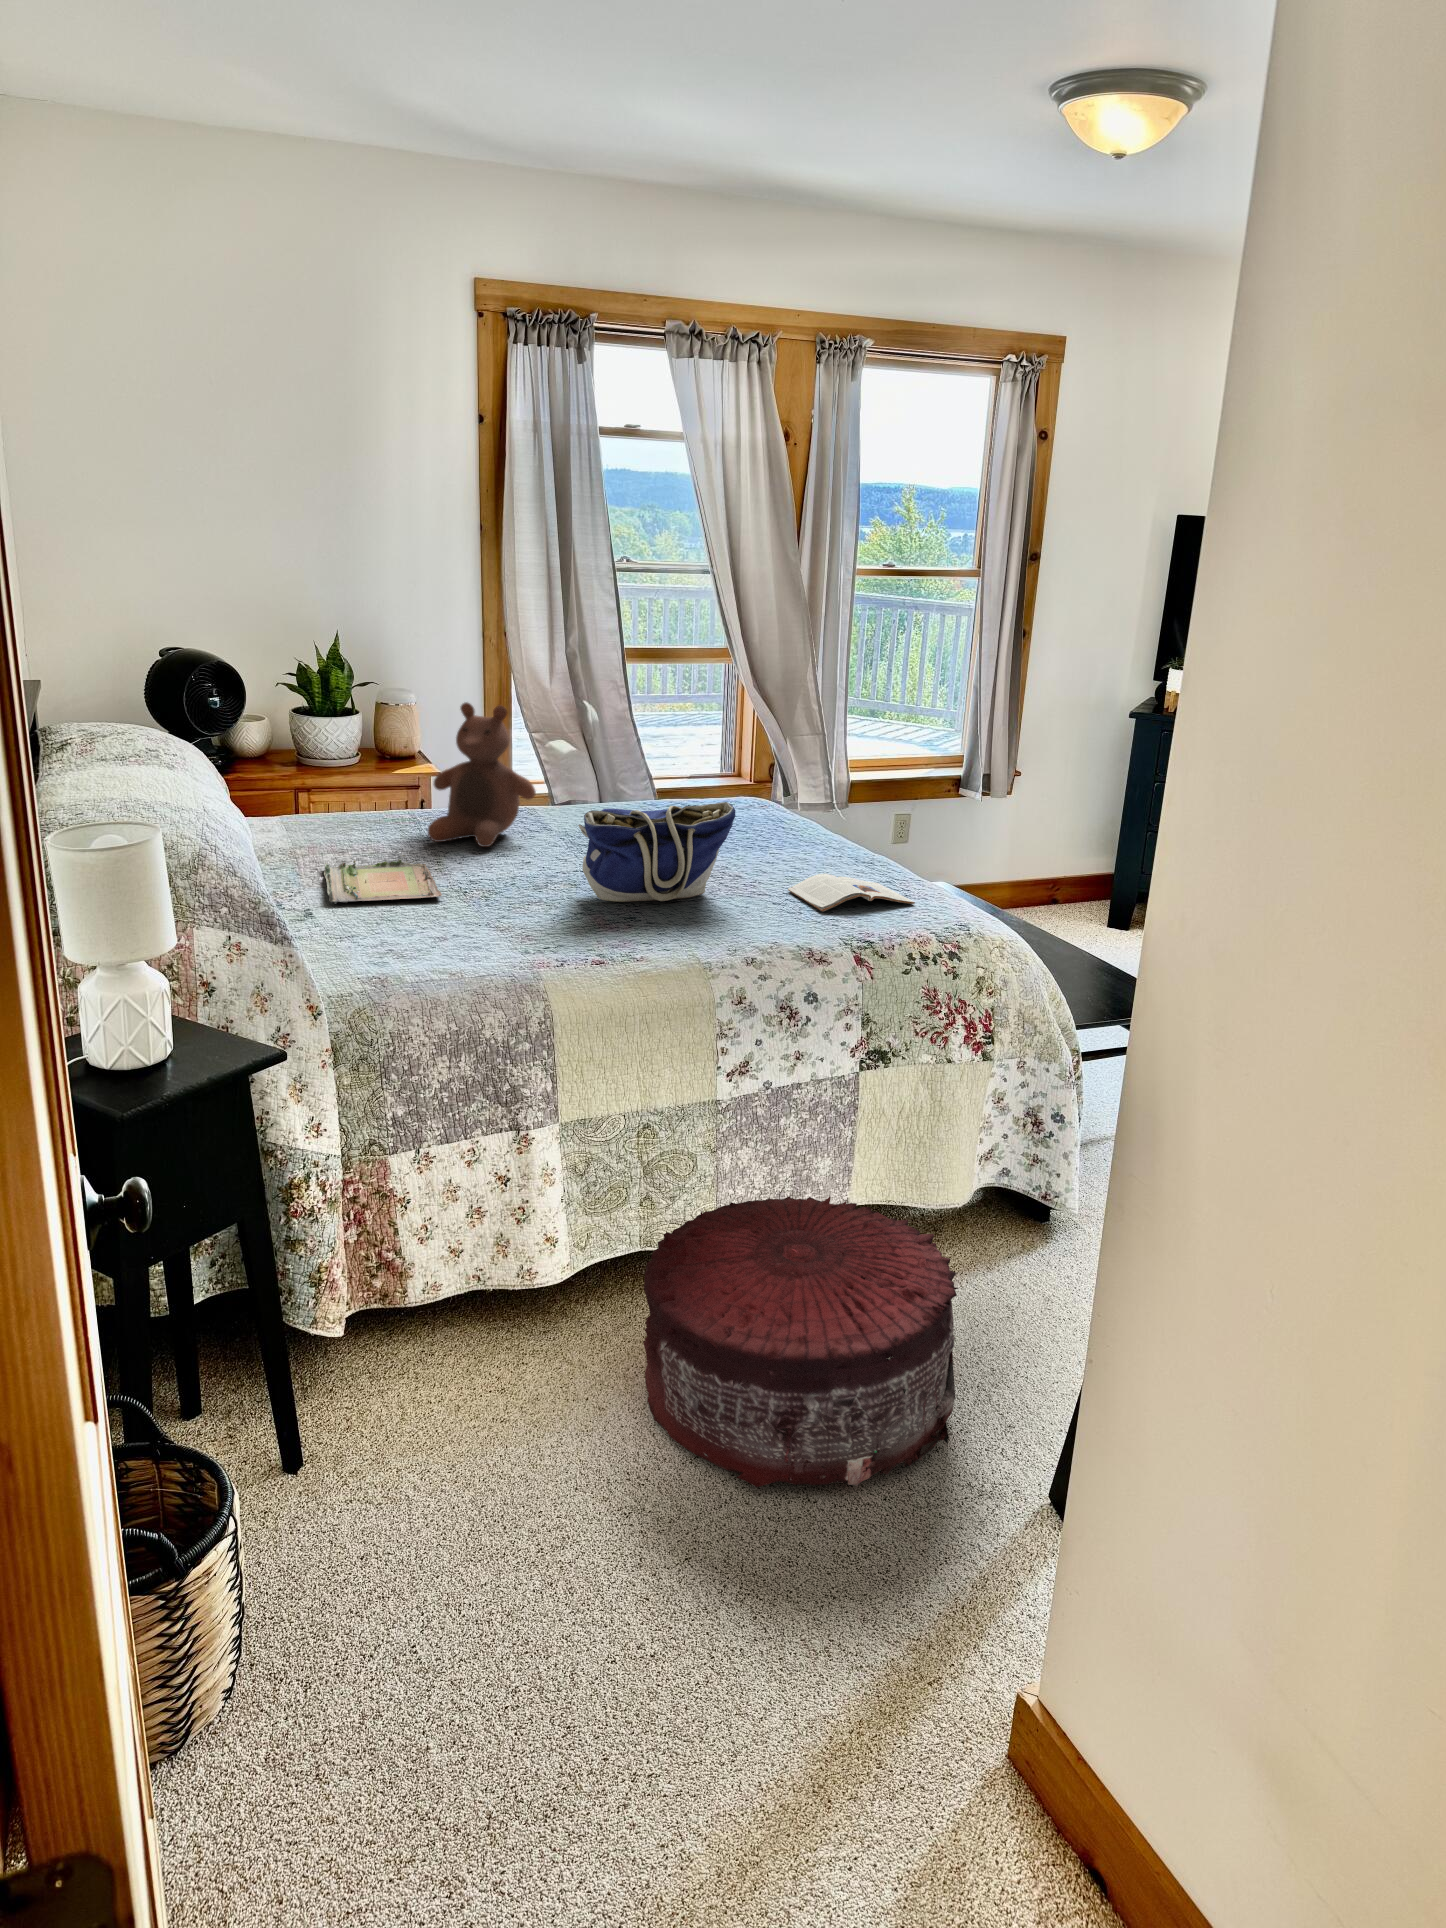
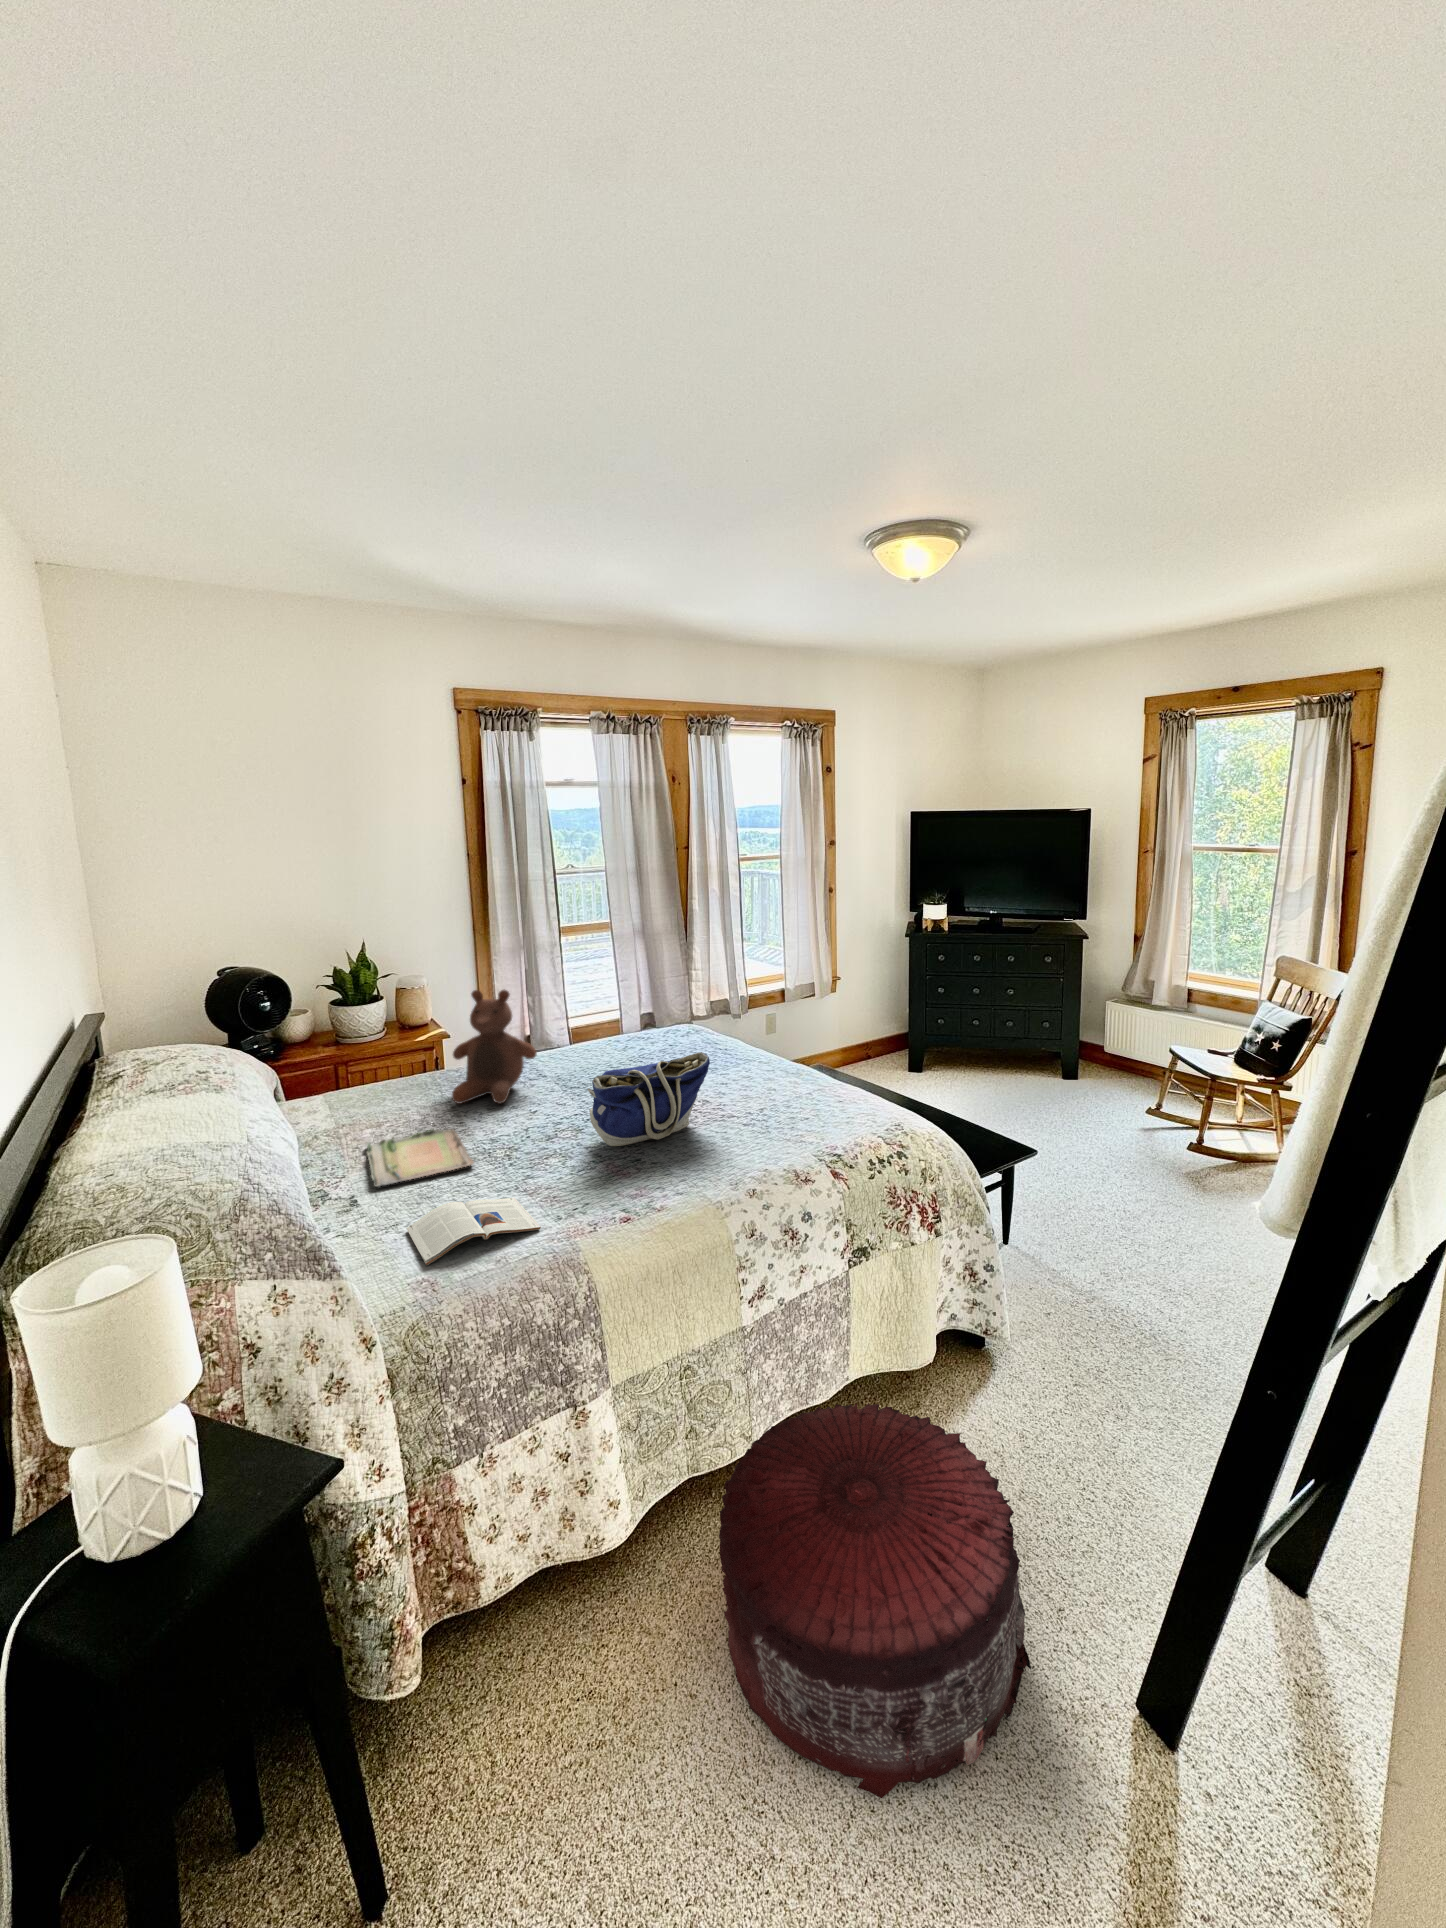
magazine: present [788,874,915,912] -> present [407,1198,541,1265]

